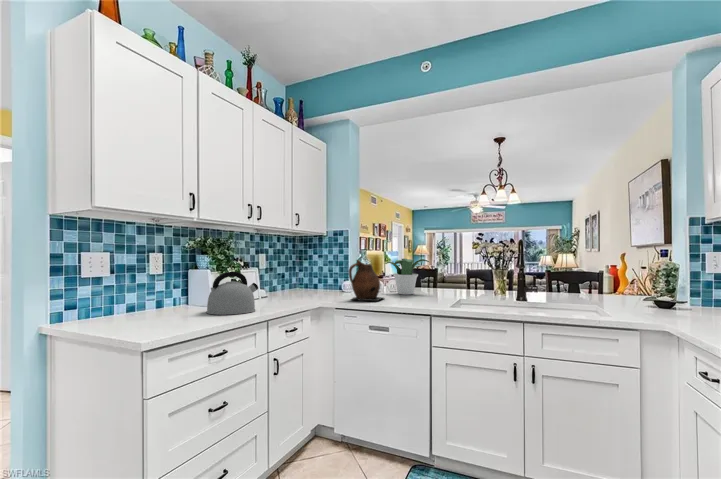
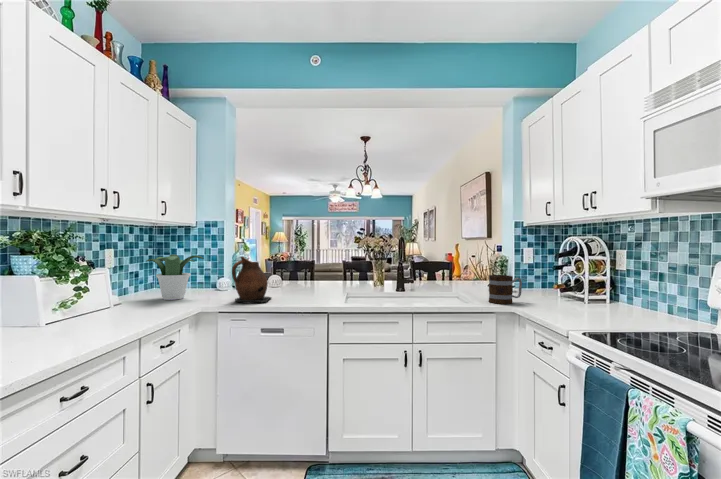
potted plant: present [385,259,429,294] -> present [146,254,204,300]
kettle: present [206,272,258,315] -> none [42,278,122,338]
mug: none [625,282,674,316] -> present [489,275,522,304]

